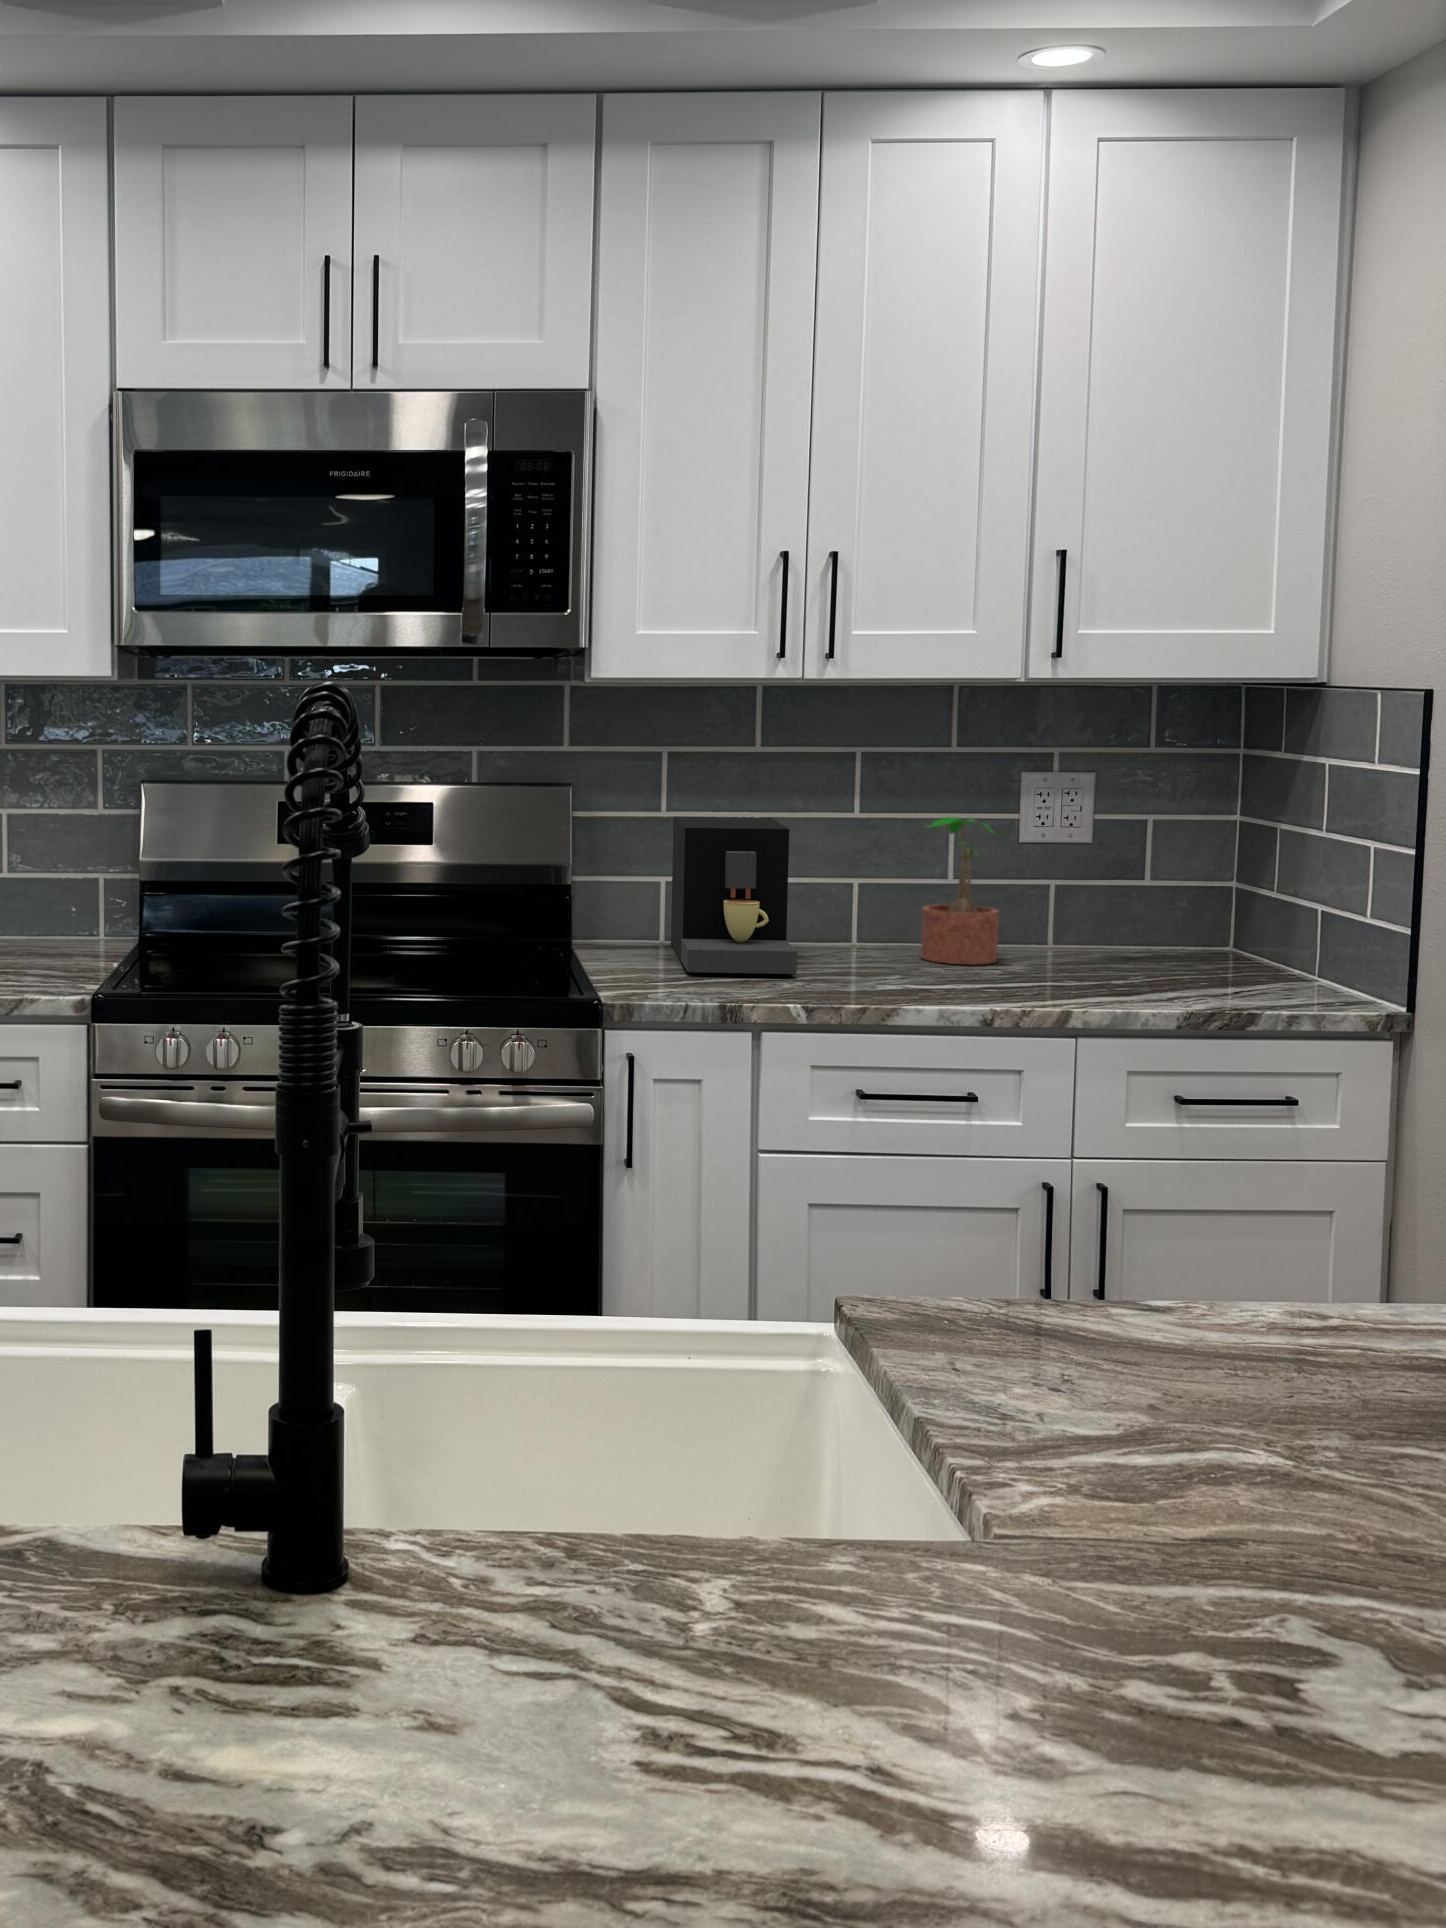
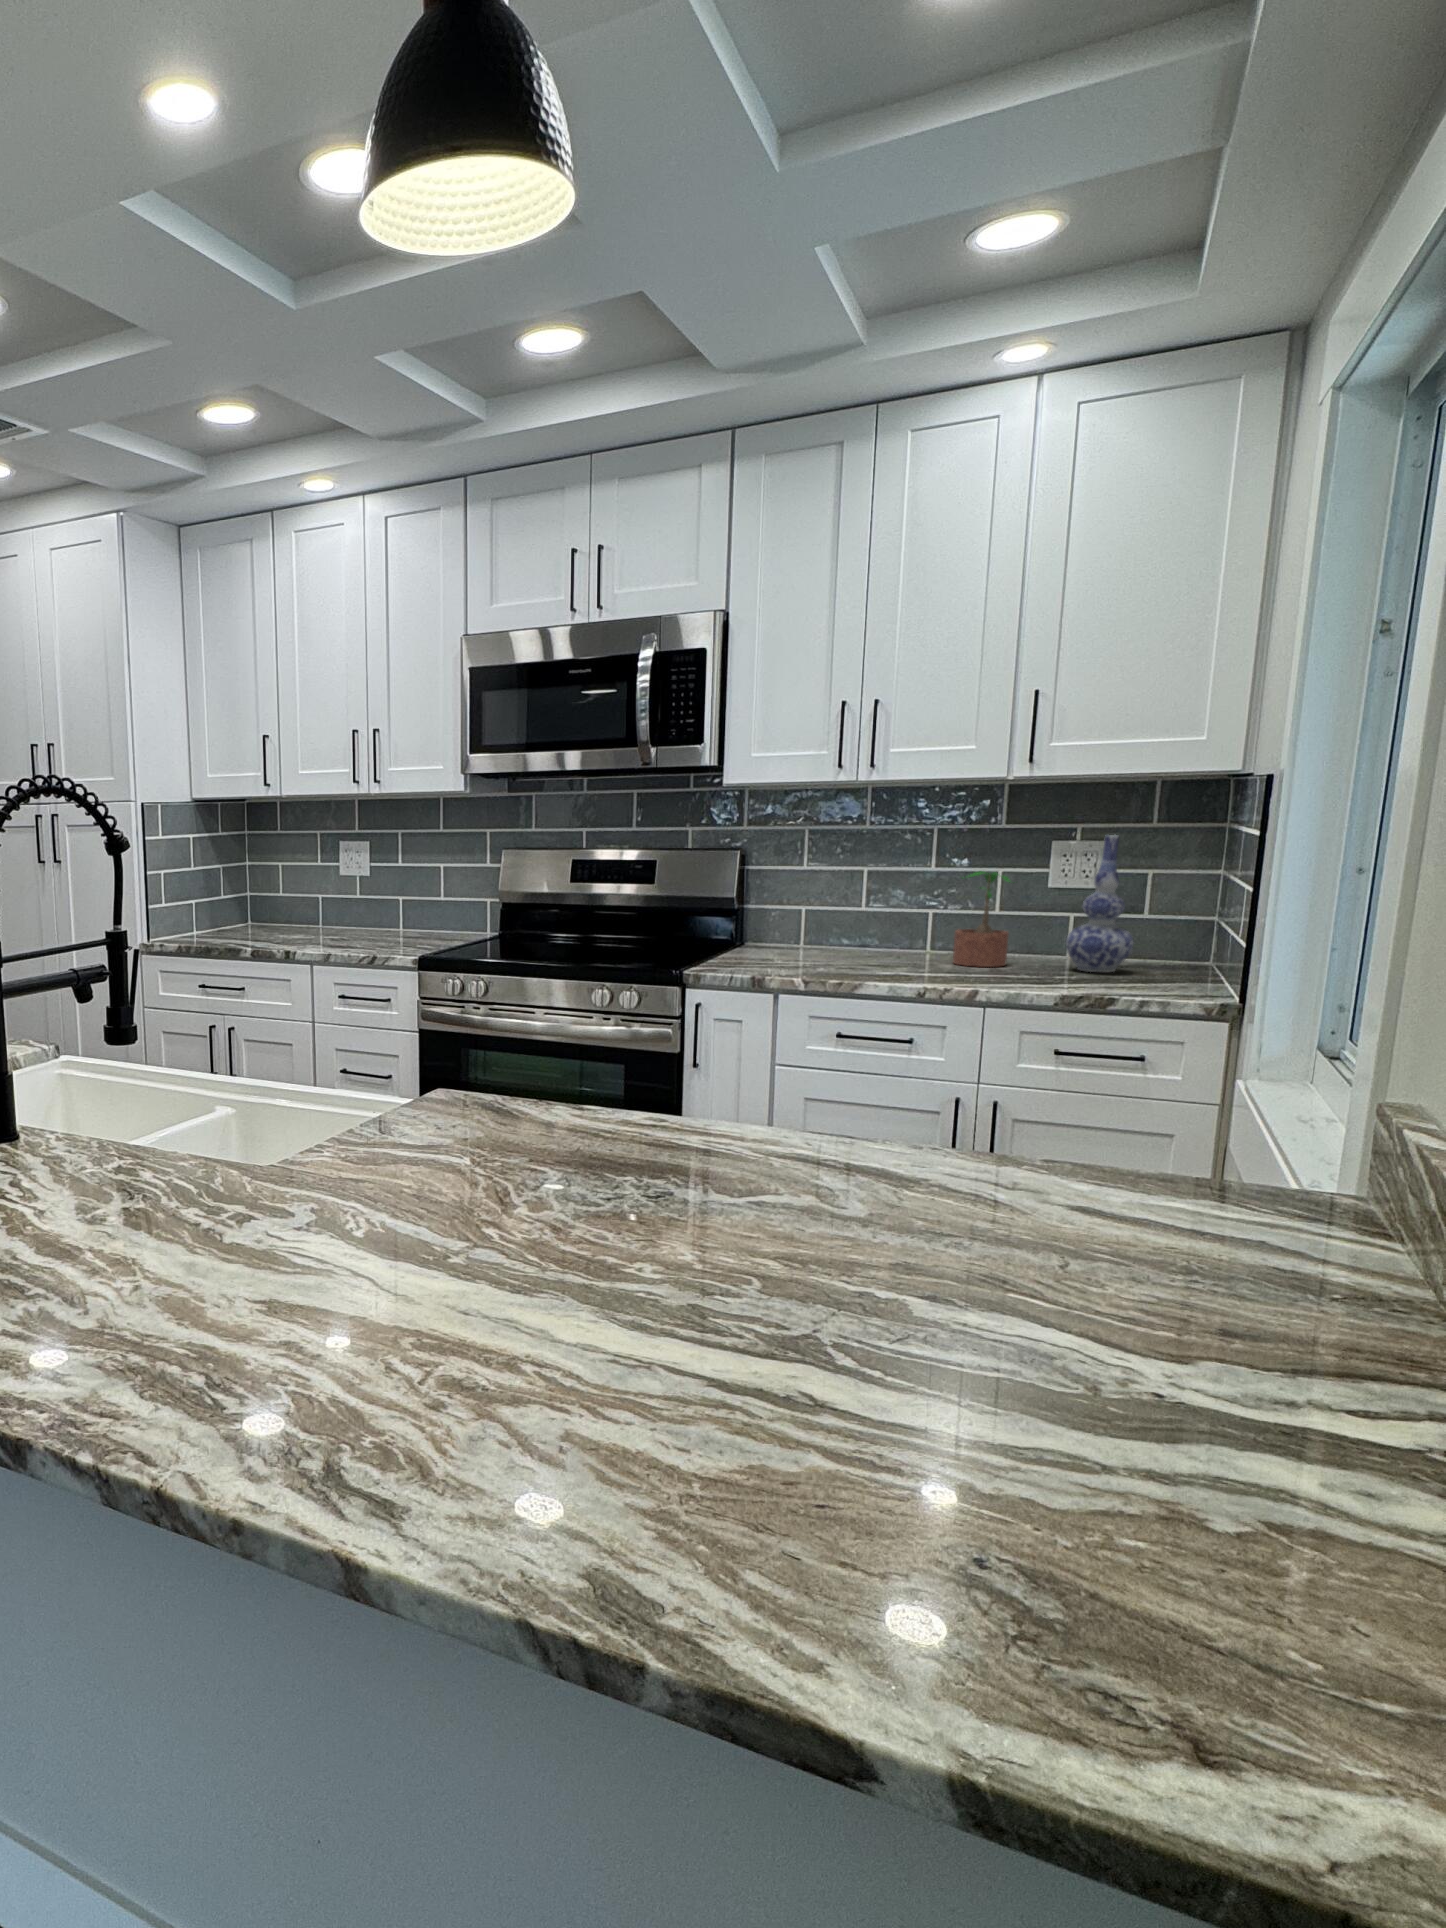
vase: none [1073,764,1164,965] -> present [1066,835,1133,972]
coffee maker: present [671,817,797,974] -> none [766,871,869,964]

